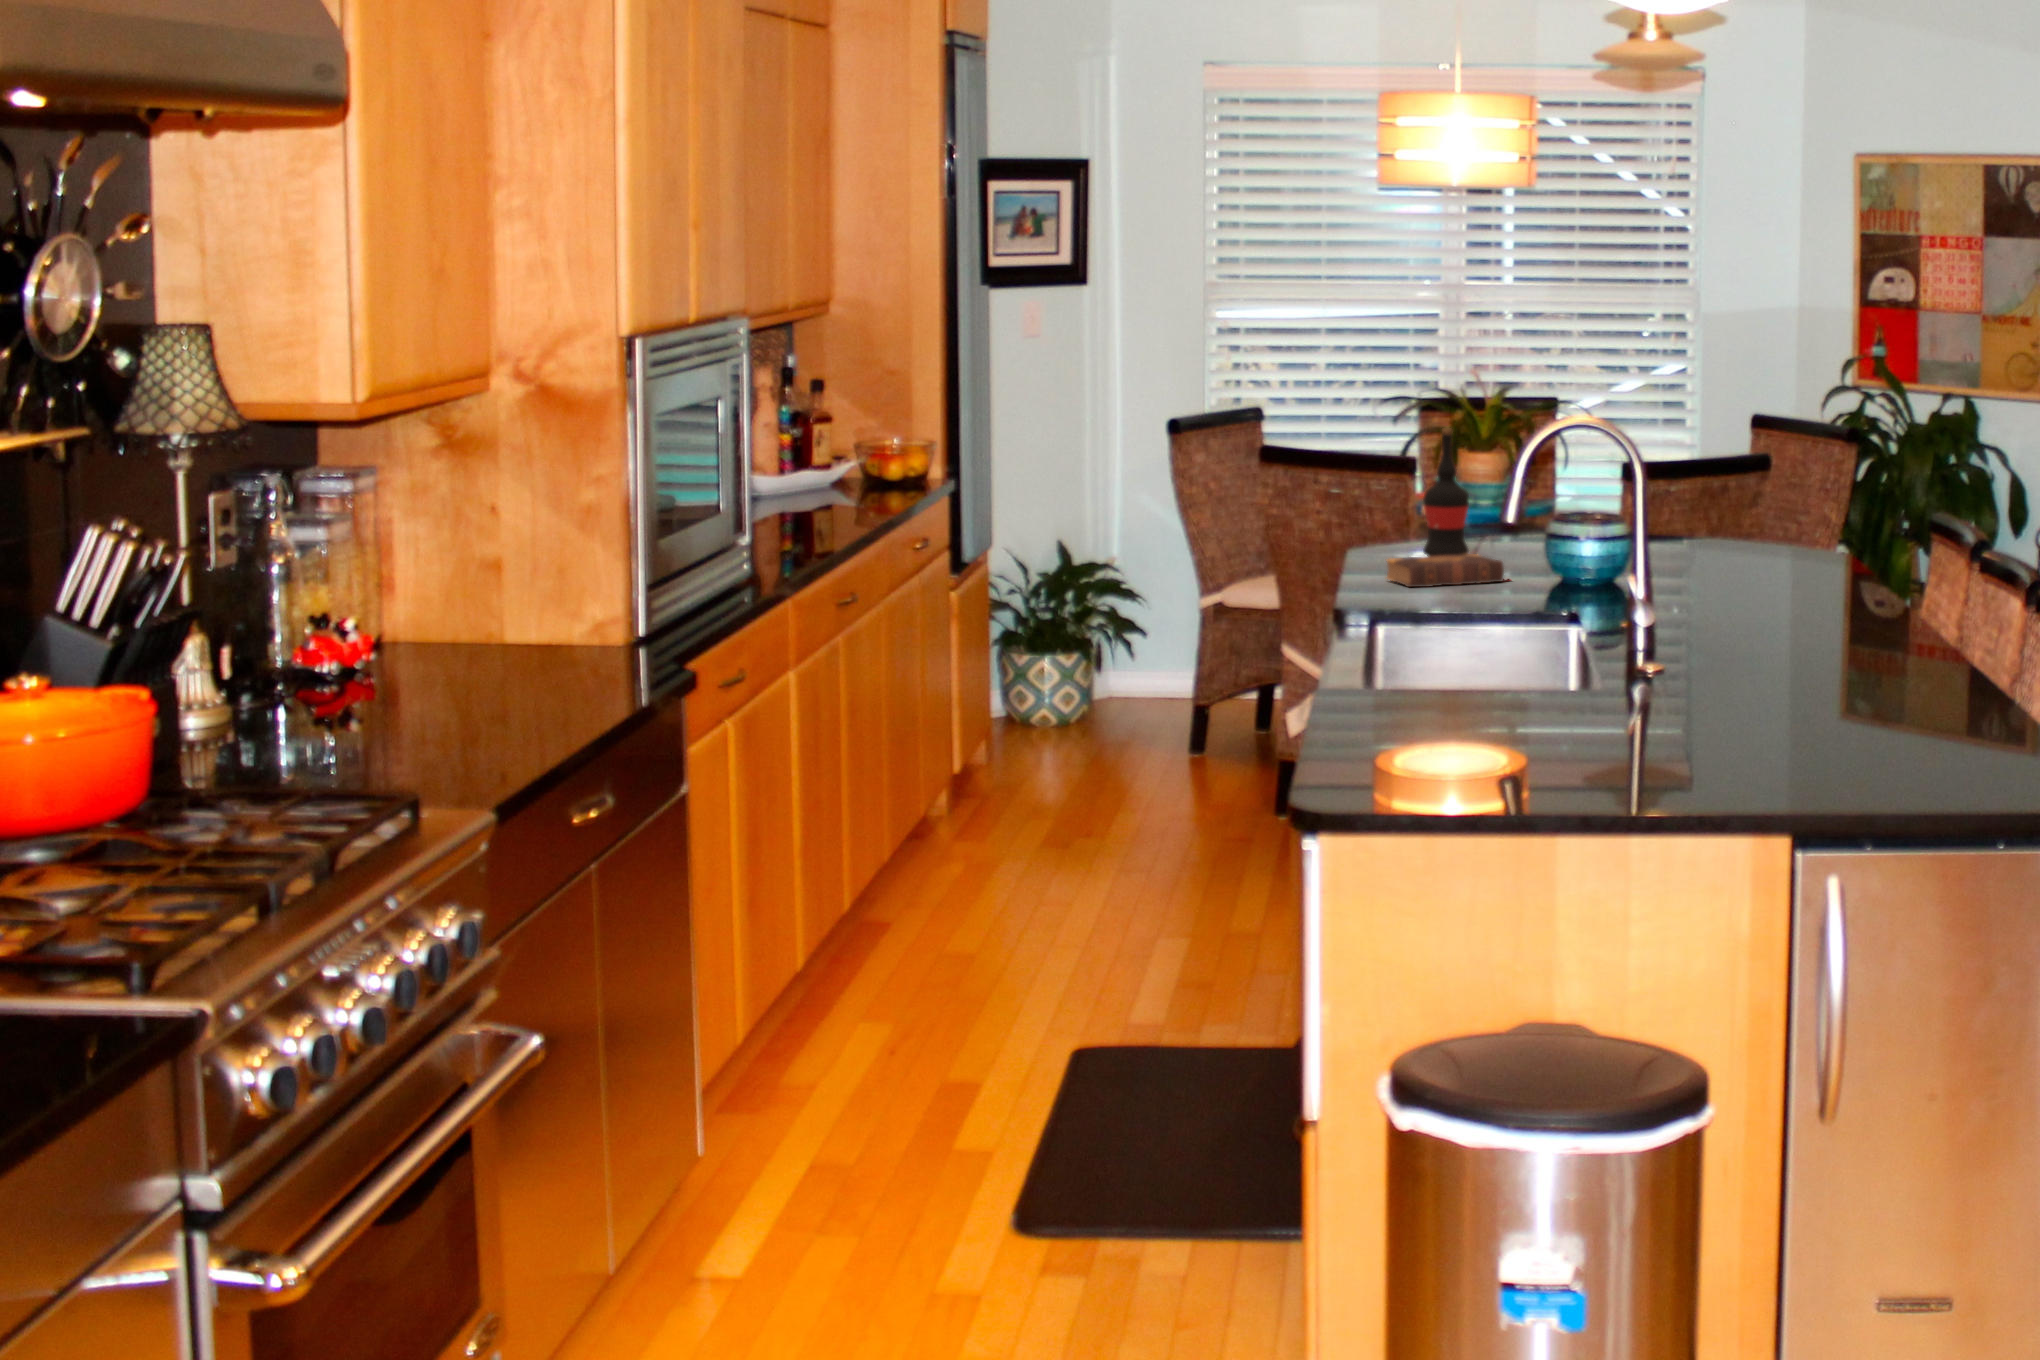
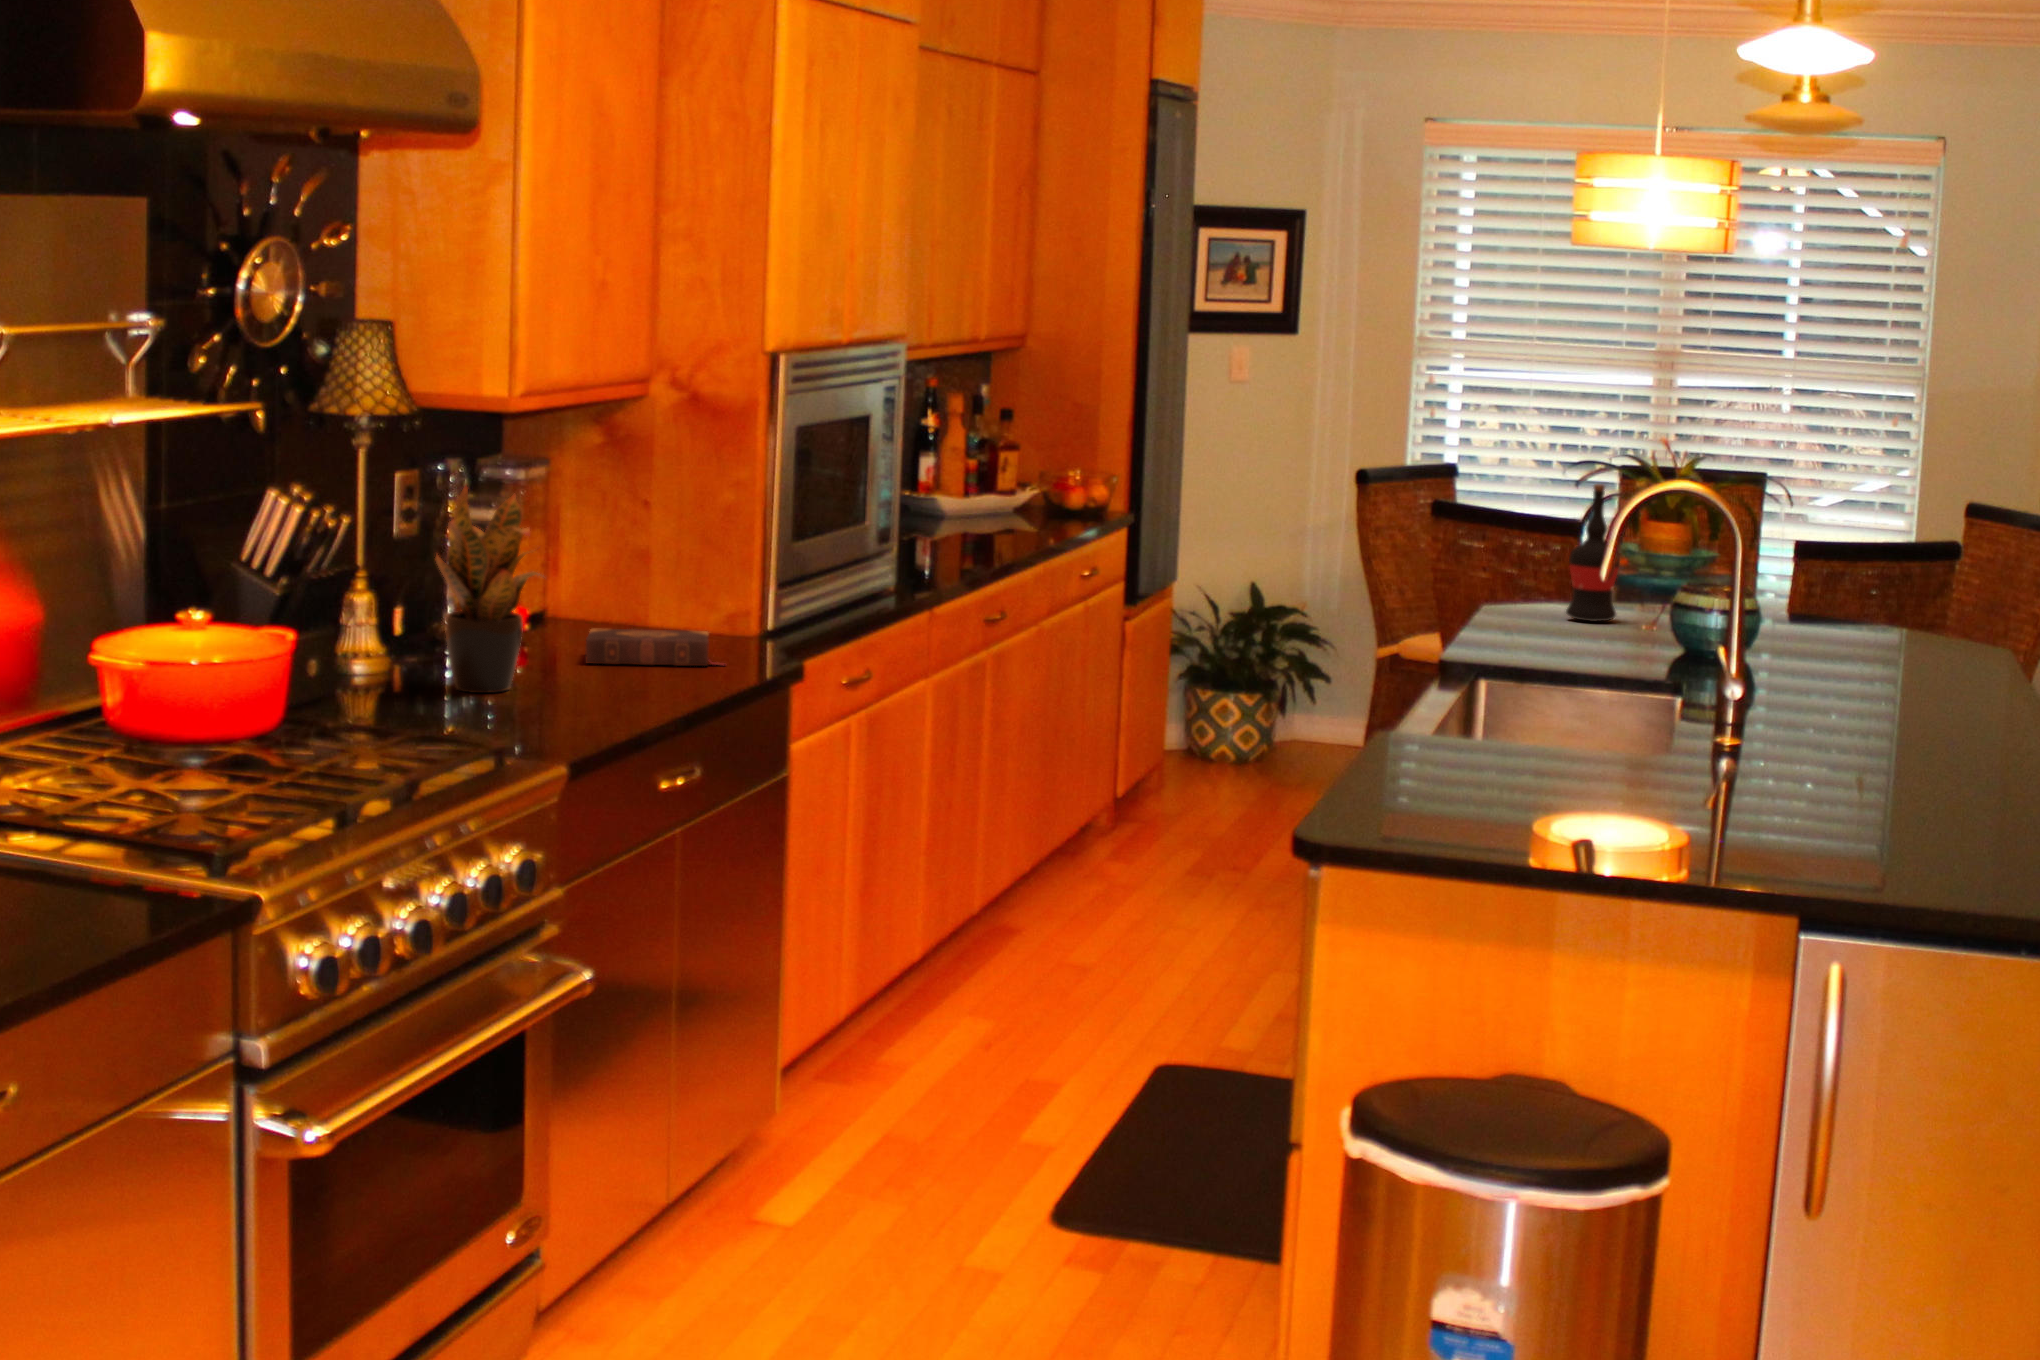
potted plant: none [265,490,439,738] -> present [436,486,539,693]
book: present [1387,554,1511,587] -> present [585,629,724,666]

